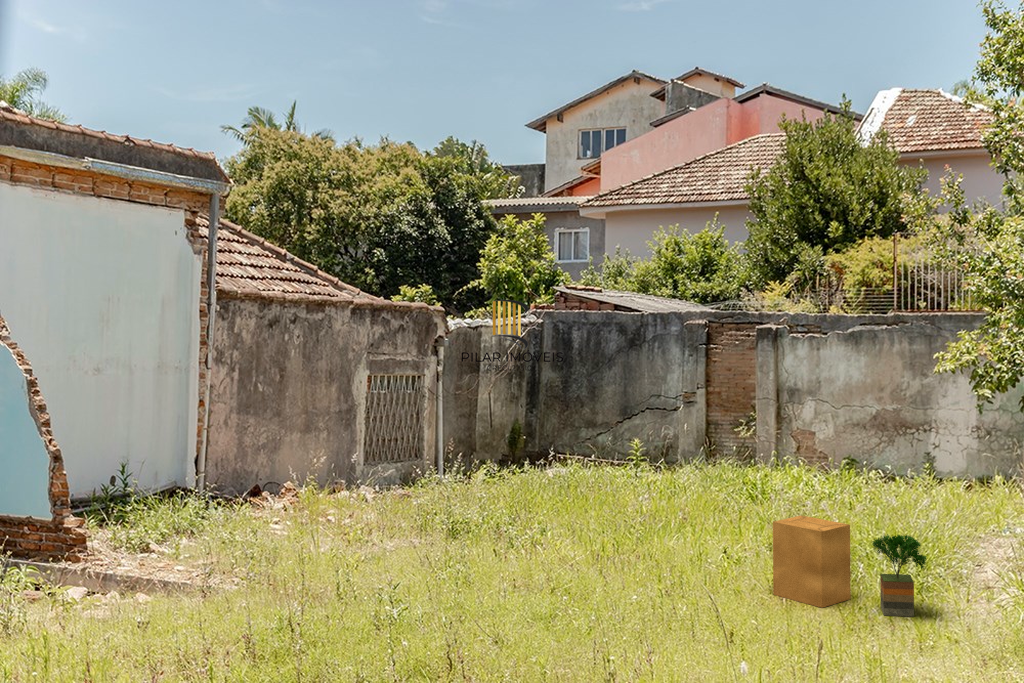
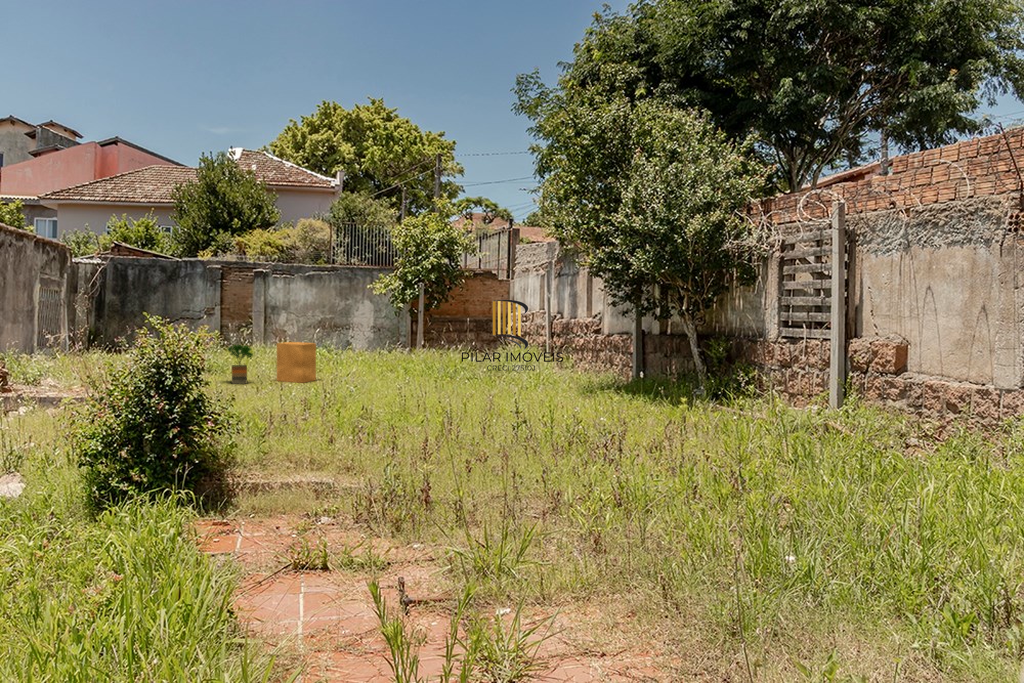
potted tree: present [872,534,927,617] -> present [227,345,253,384]

